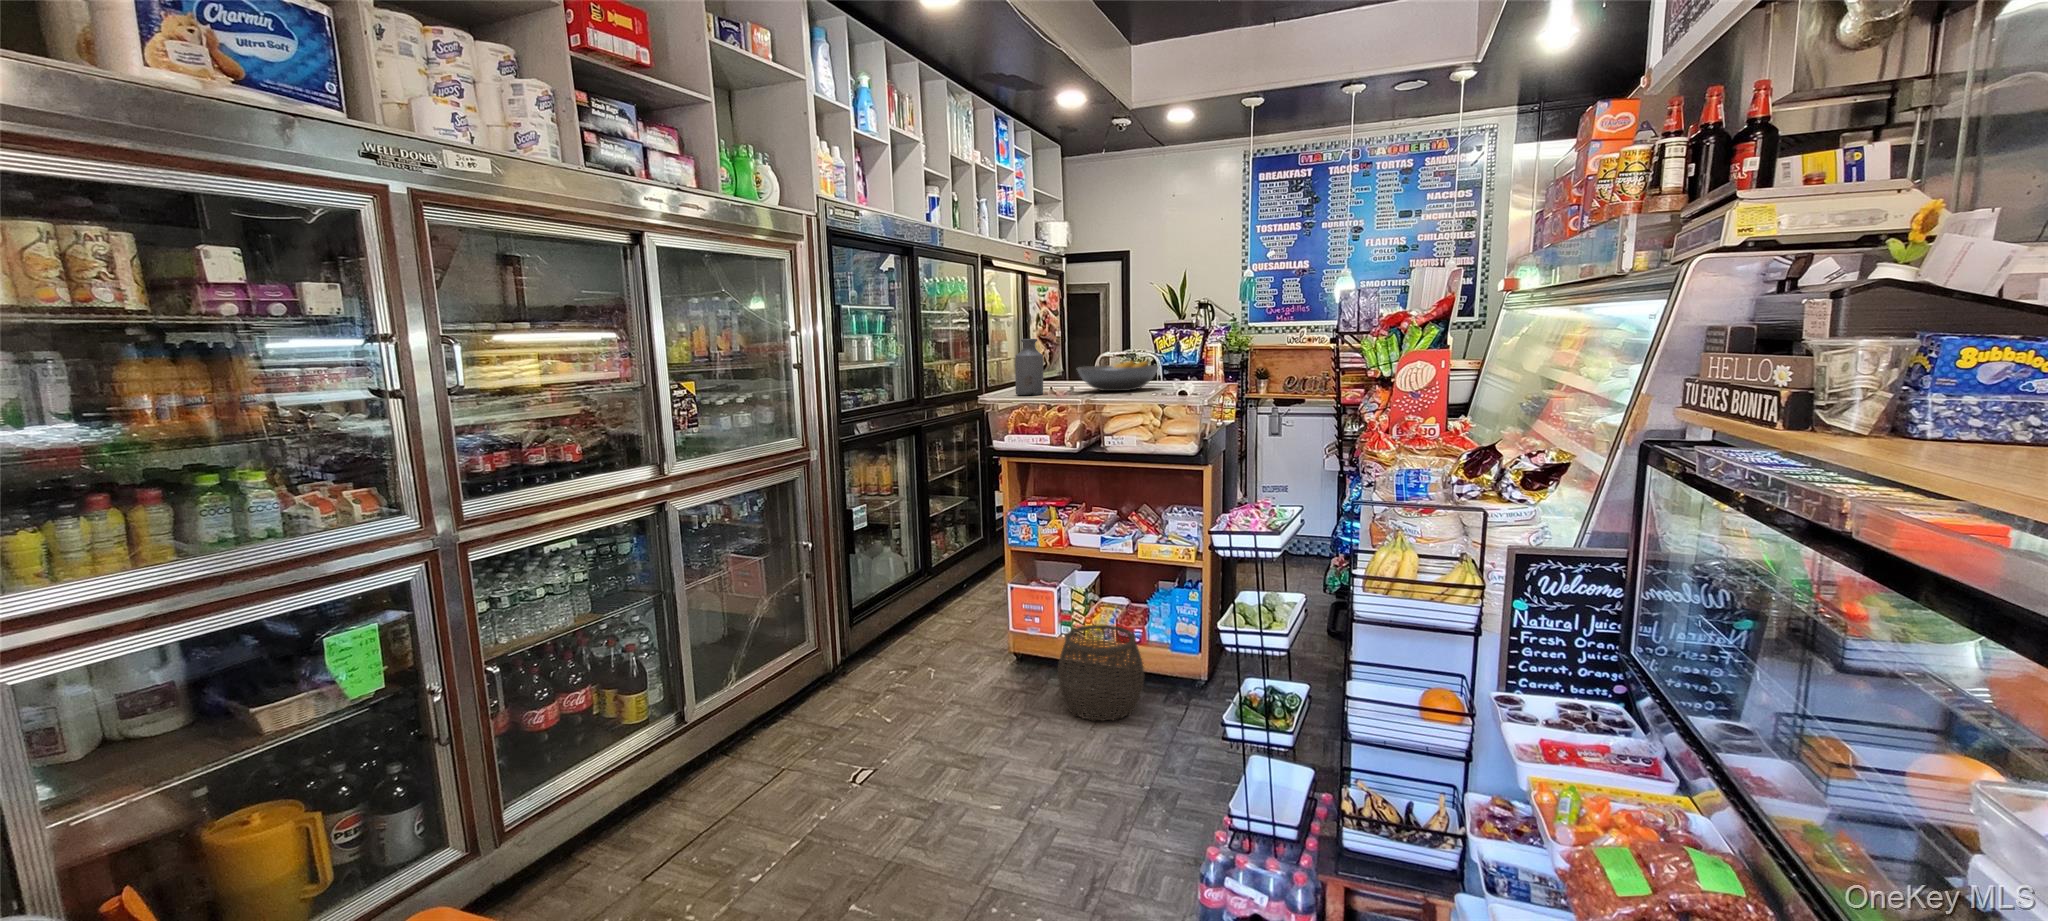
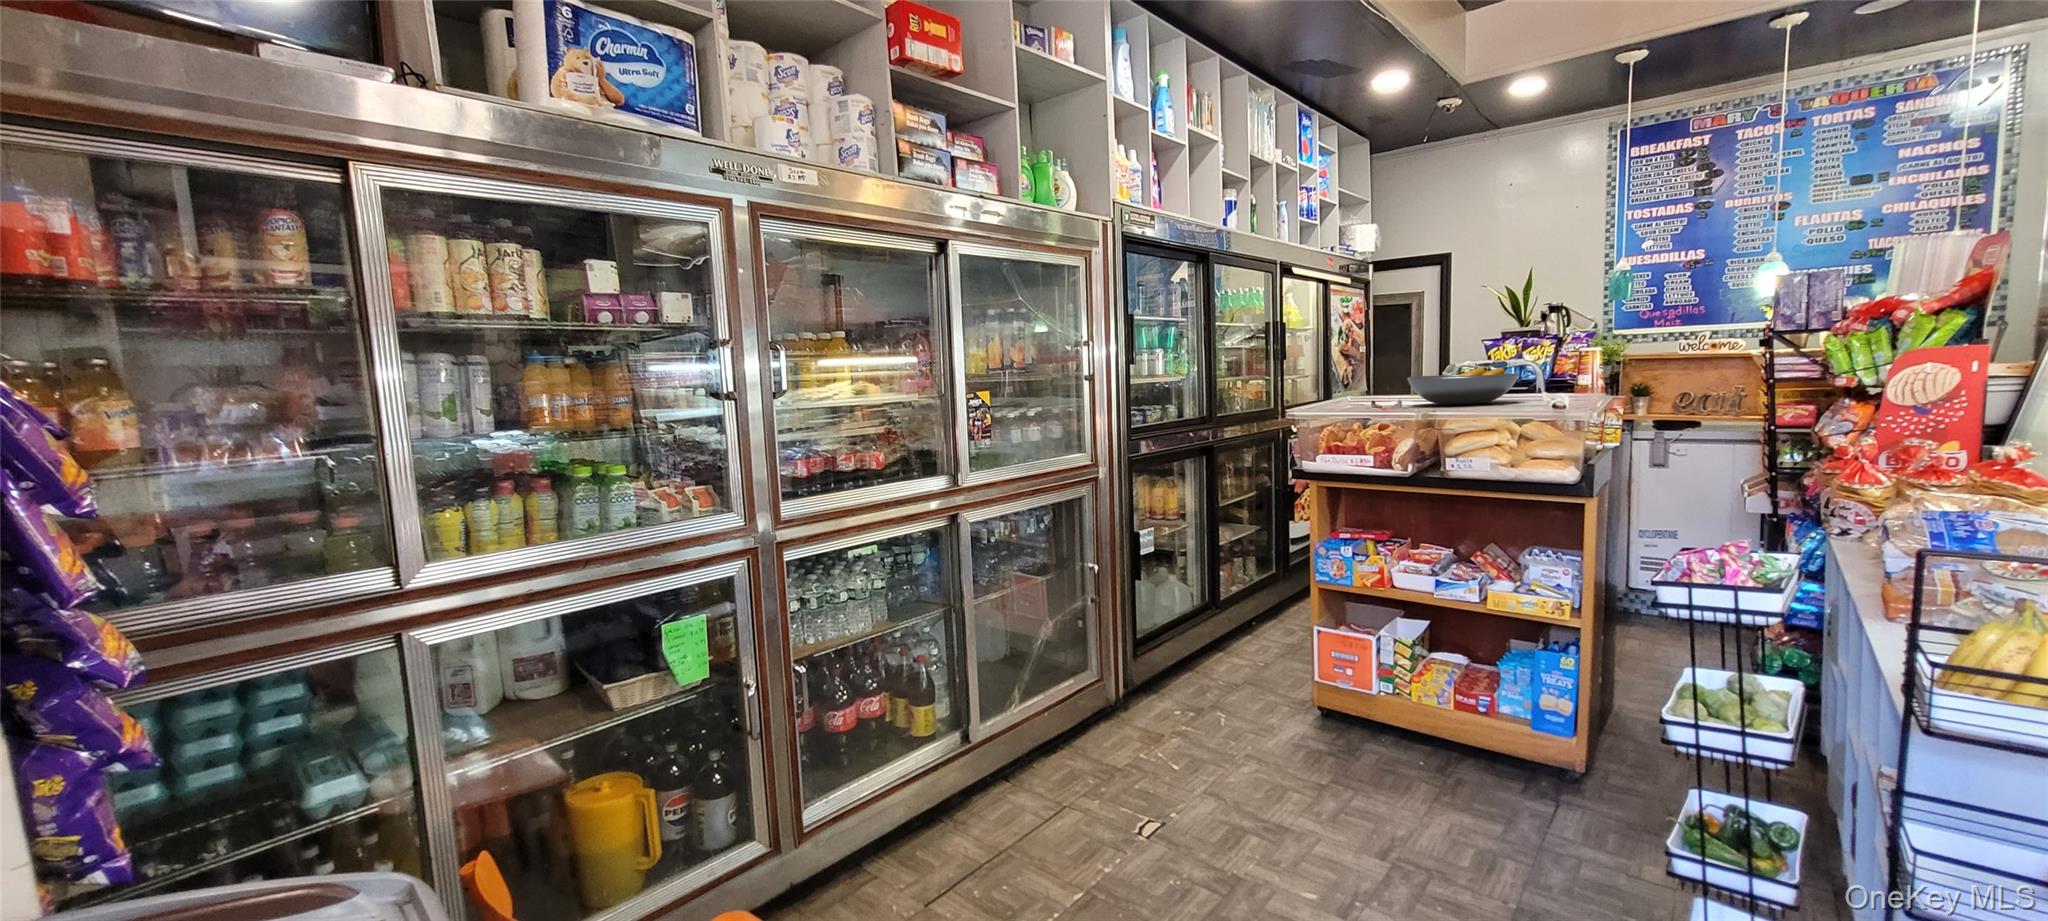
bottle: present [1015,339,1043,395] -> none [1330,345,1365,410]
woven basket: present [1058,625,1144,721] -> none [1378,684,1497,806]

